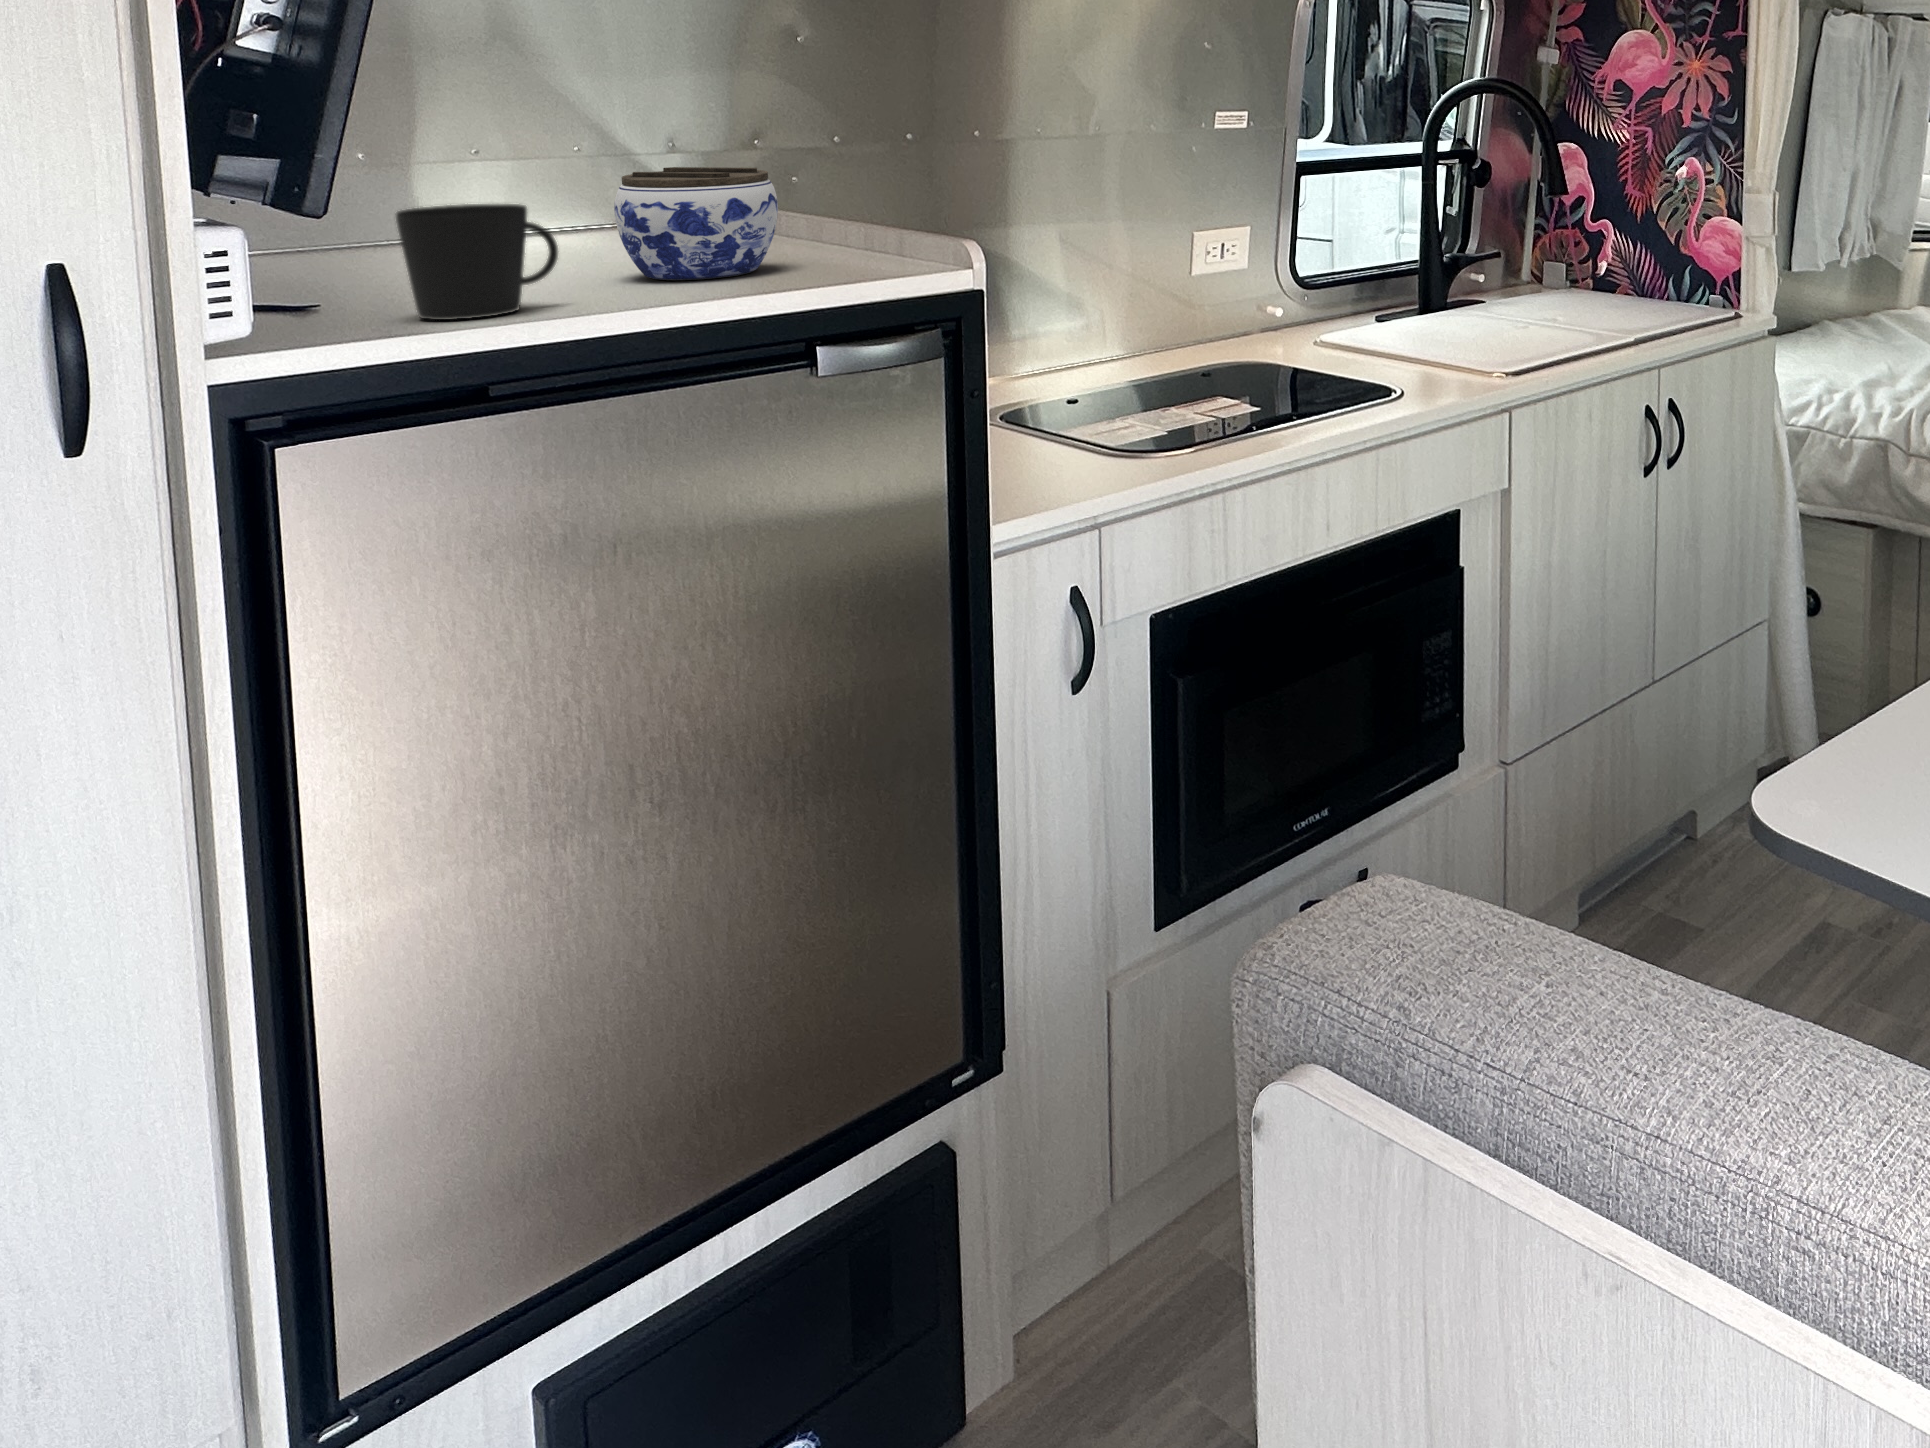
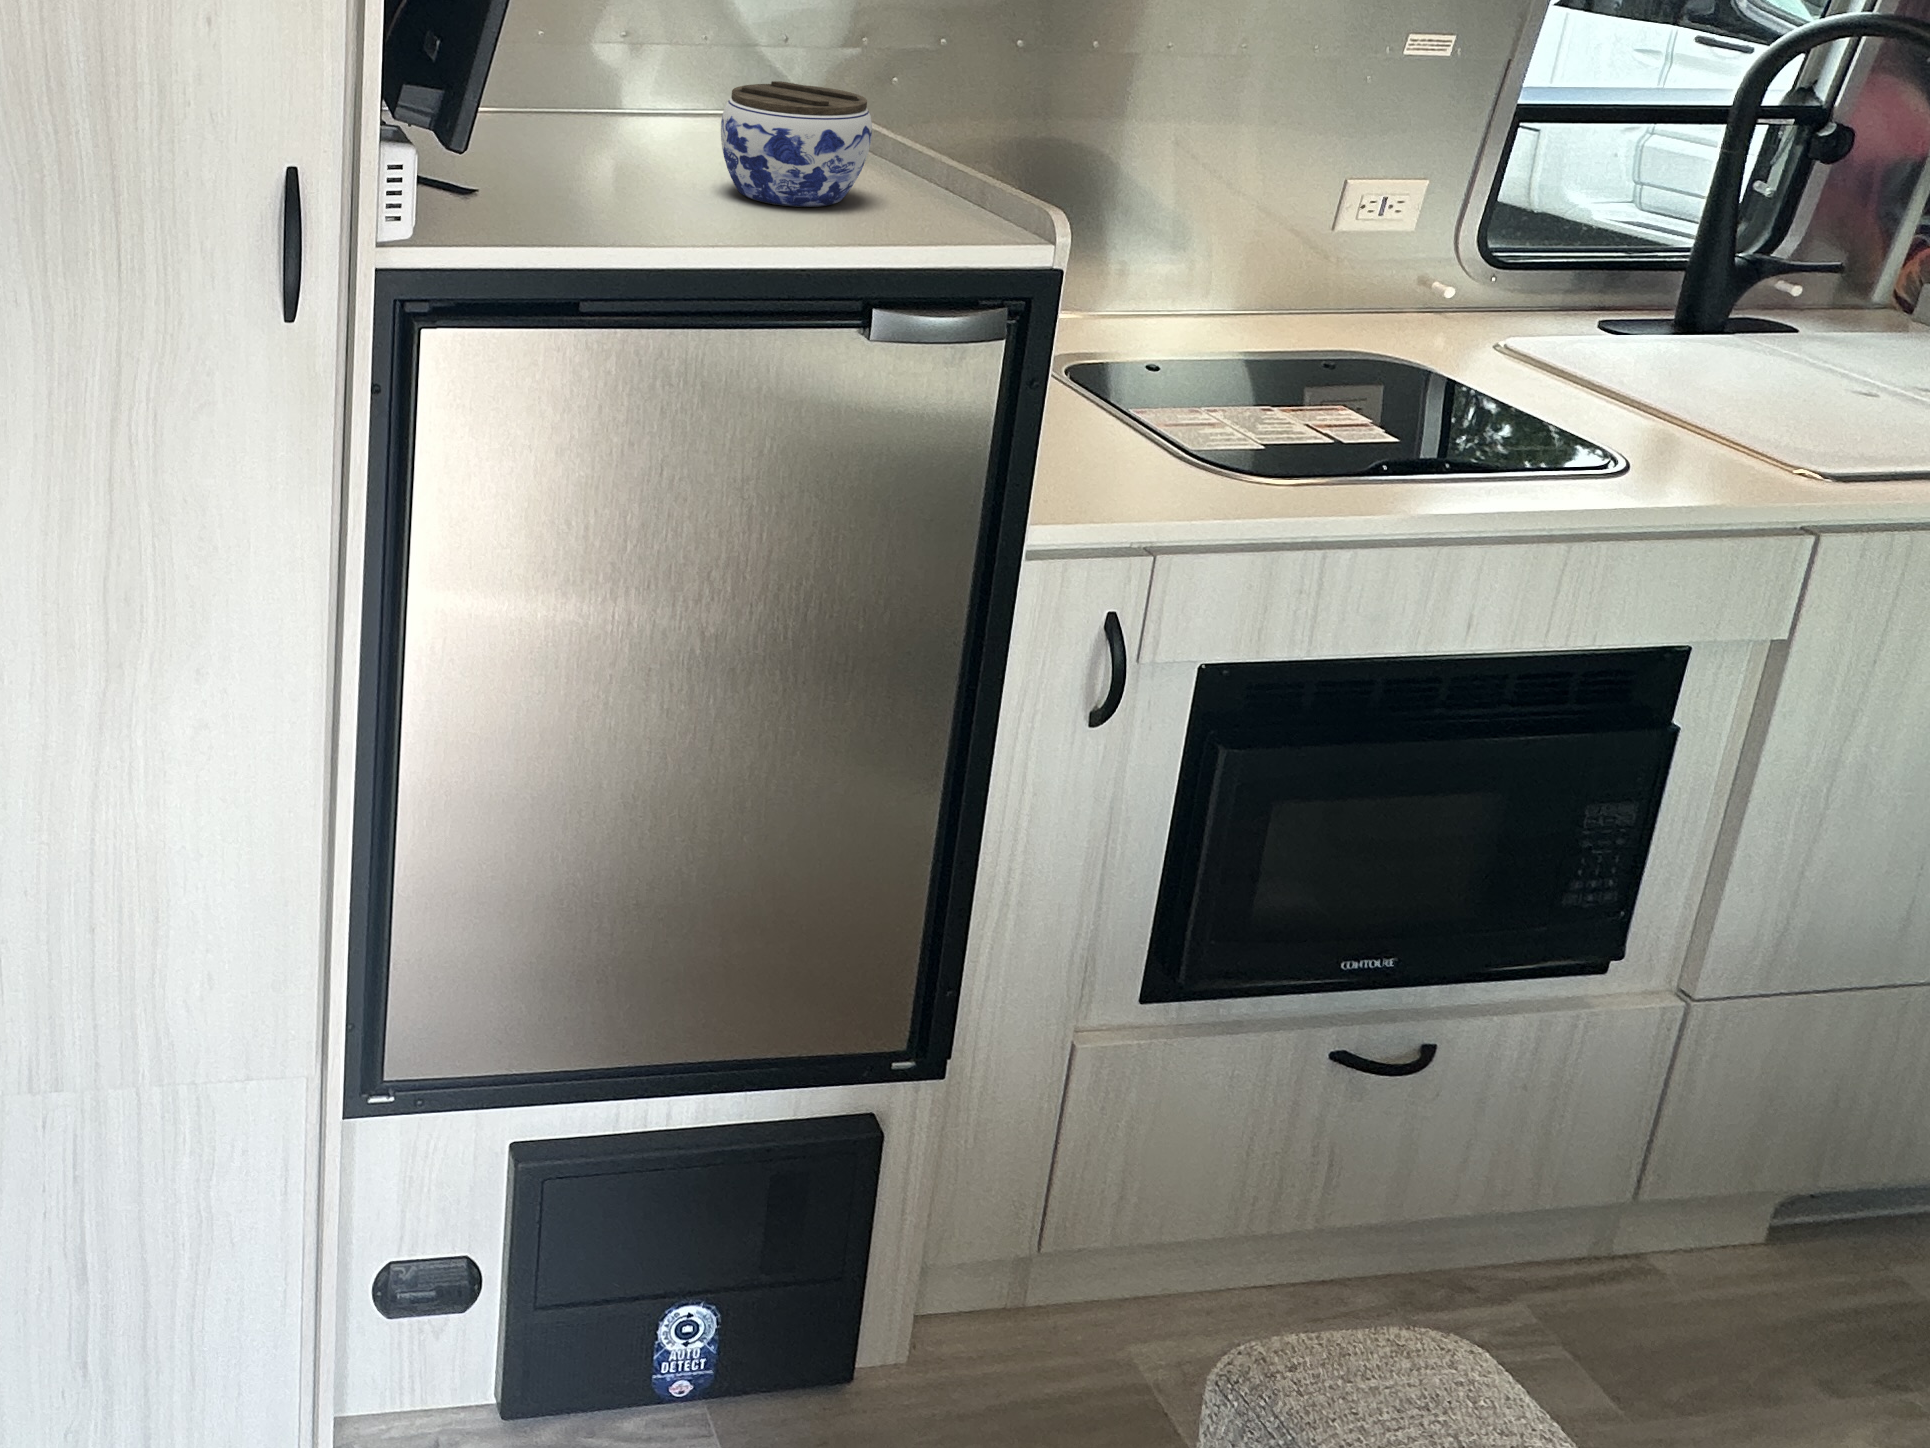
cup: present [396,204,558,320] -> none [539,112,663,228]

